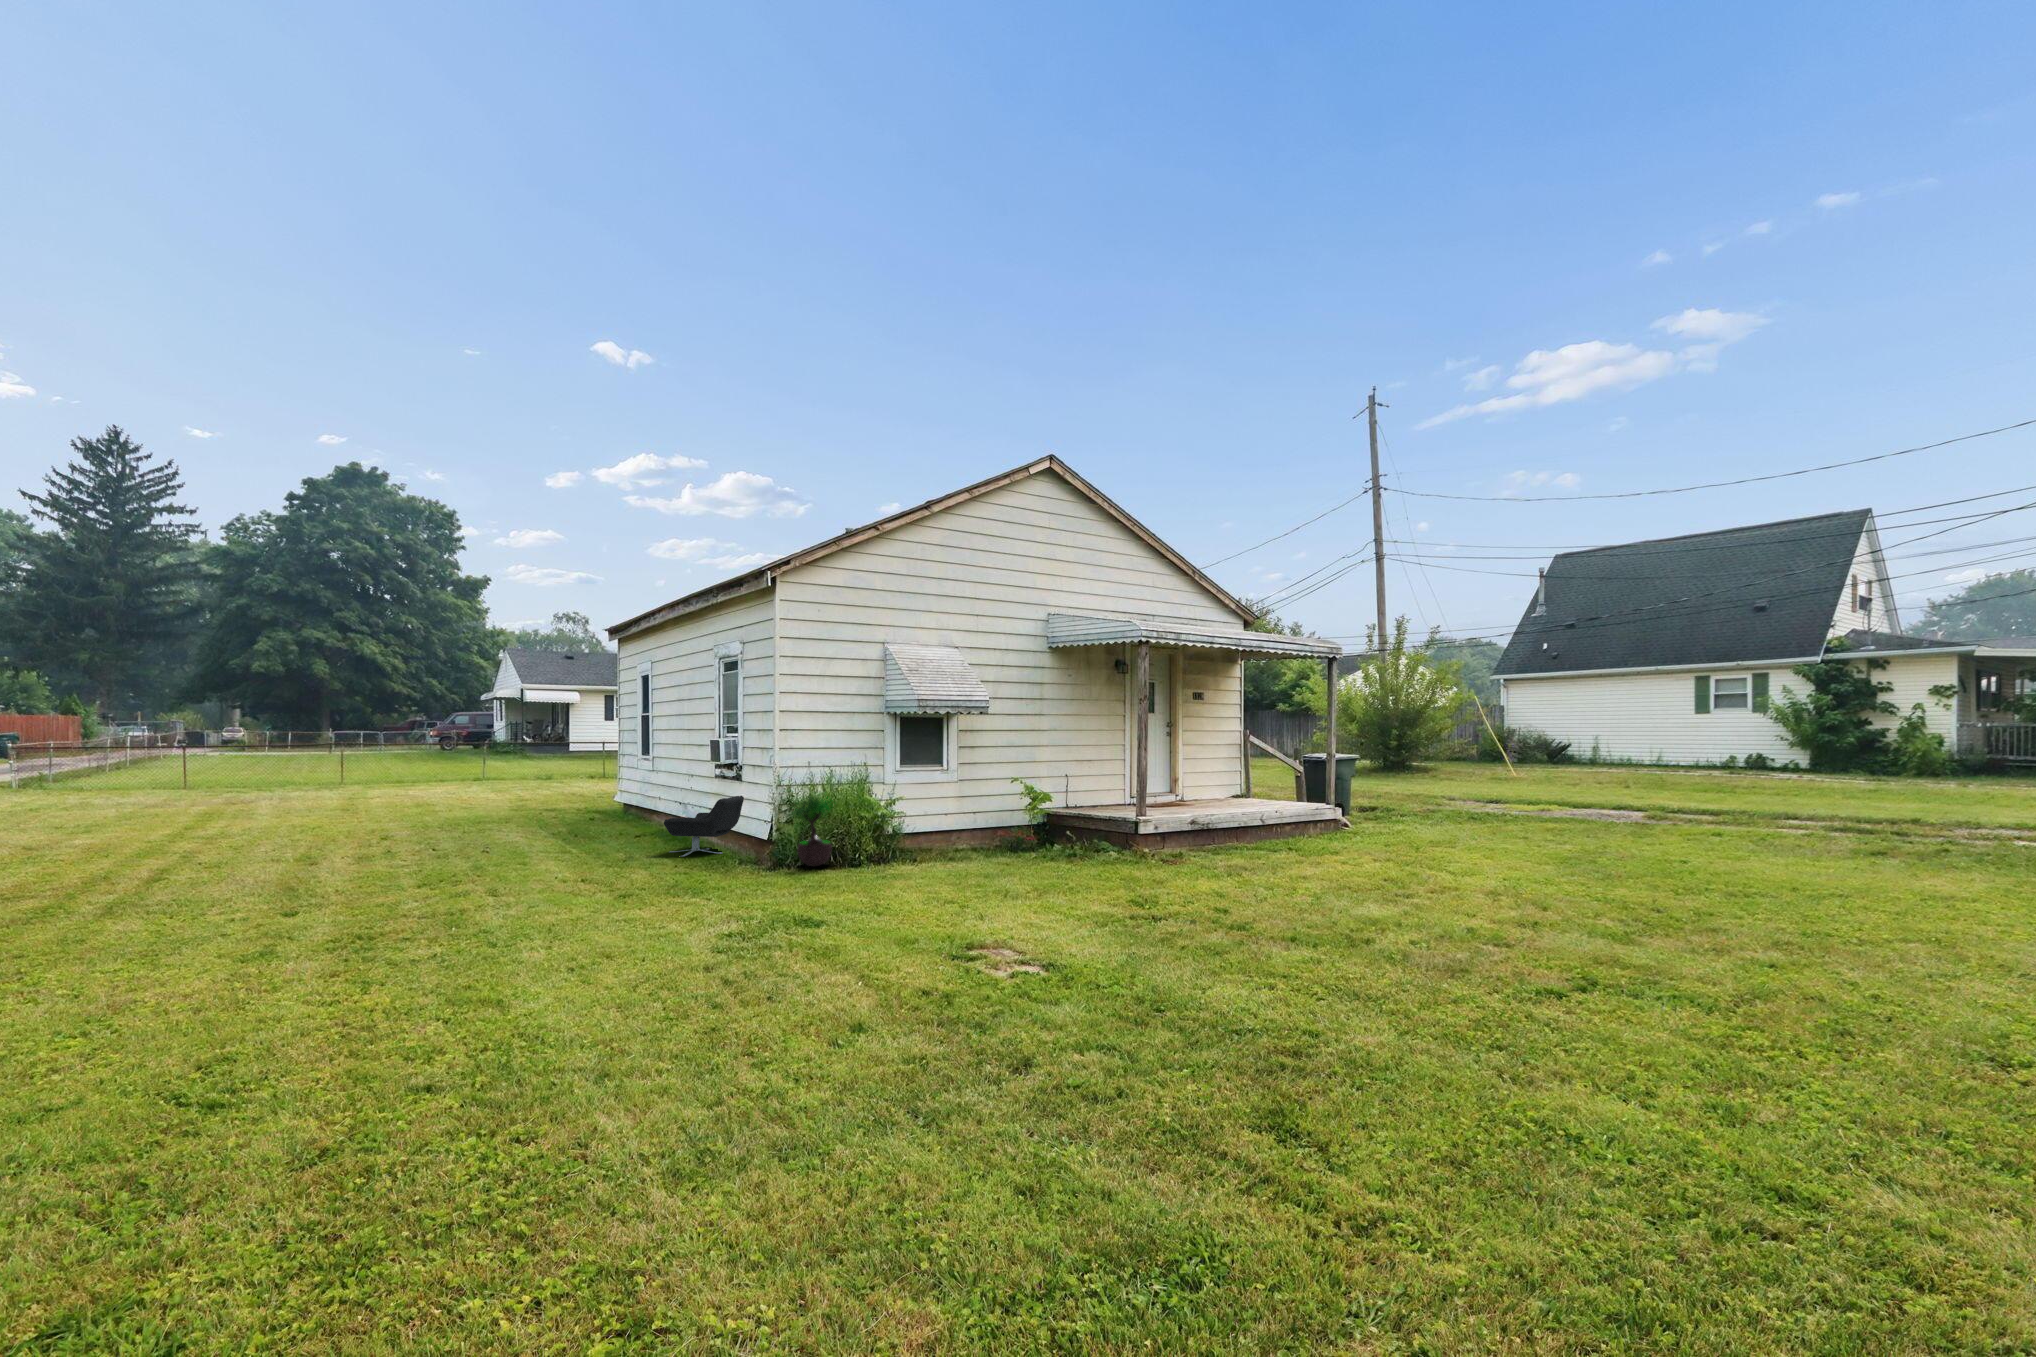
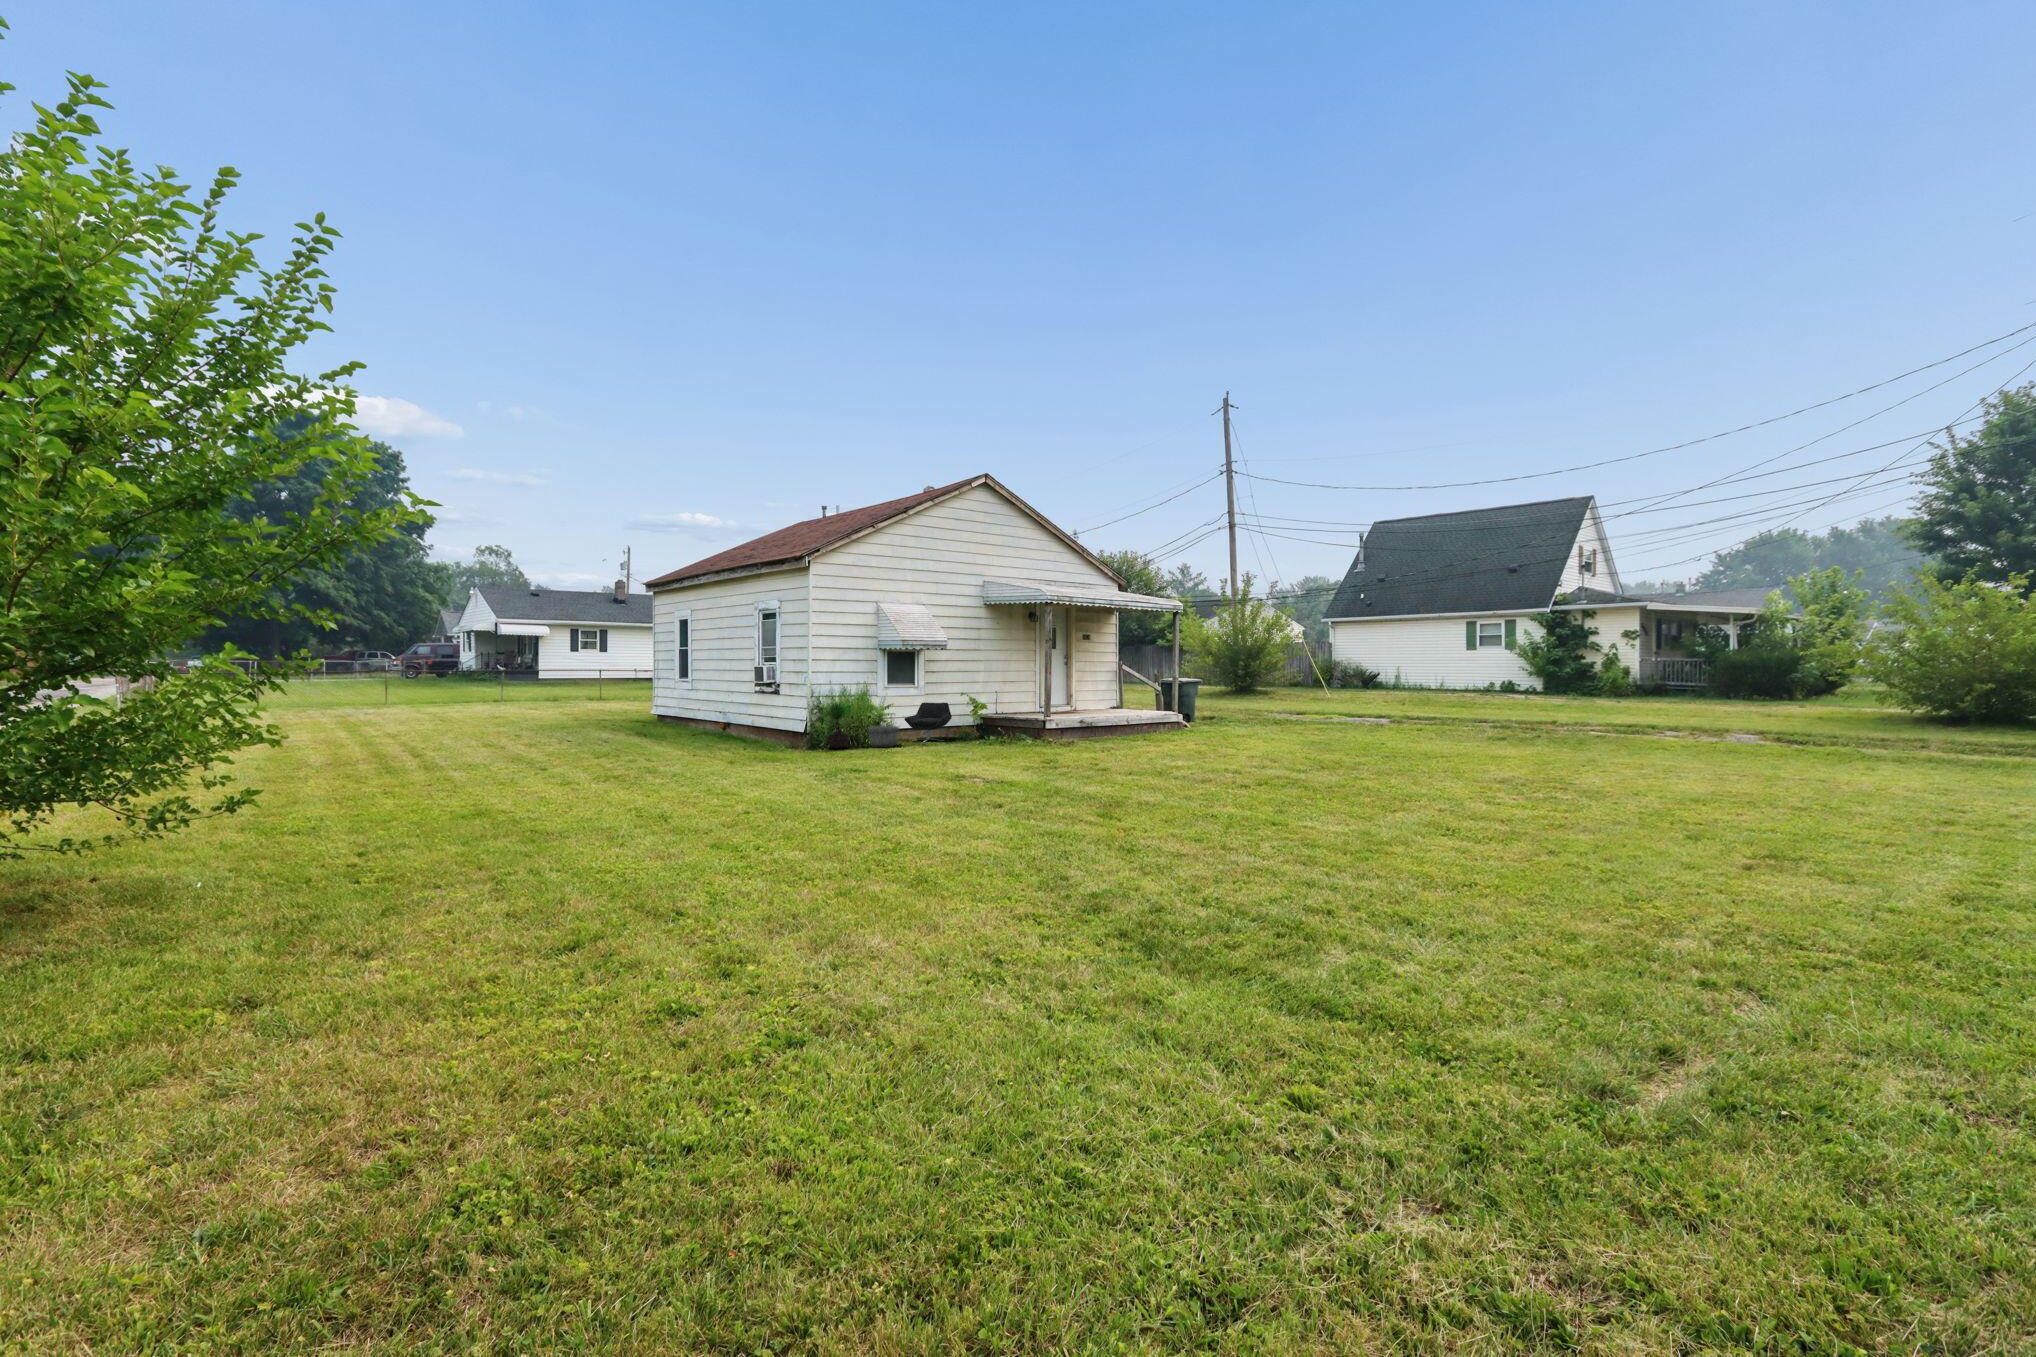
lounge chair: present [664,796,744,857] -> present [904,703,952,742]
wooden bucket: none [861,821,910,866] -> present [868,721,898,747]

